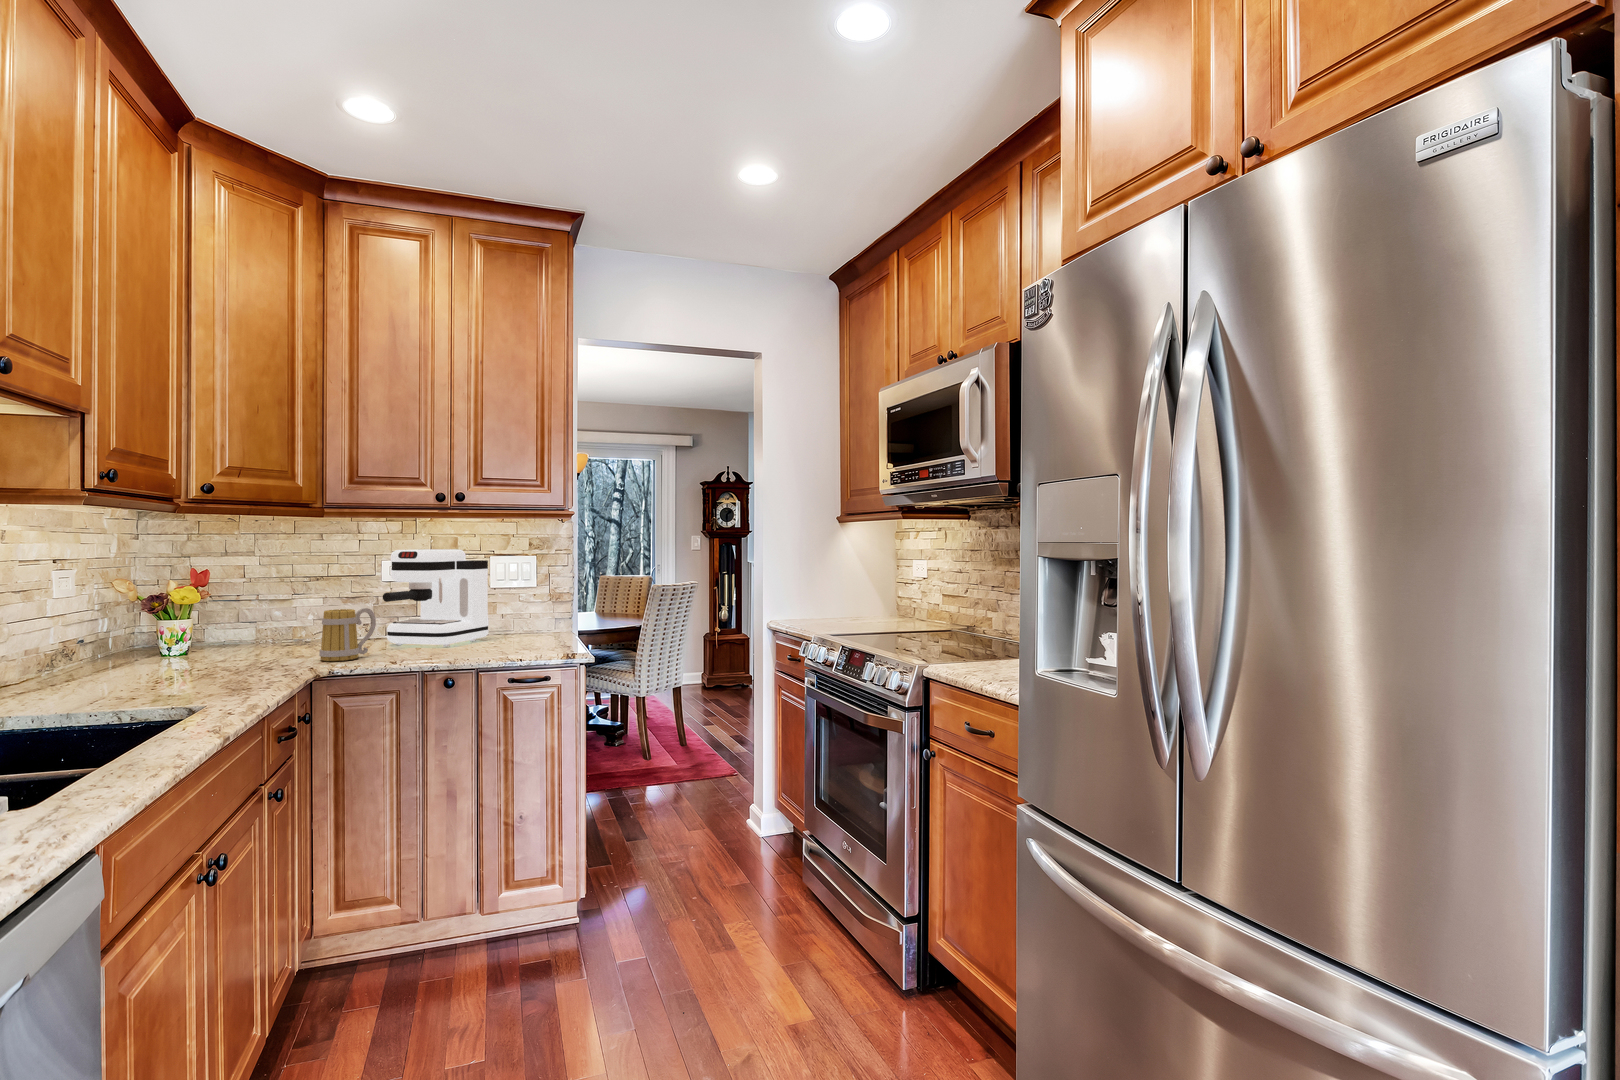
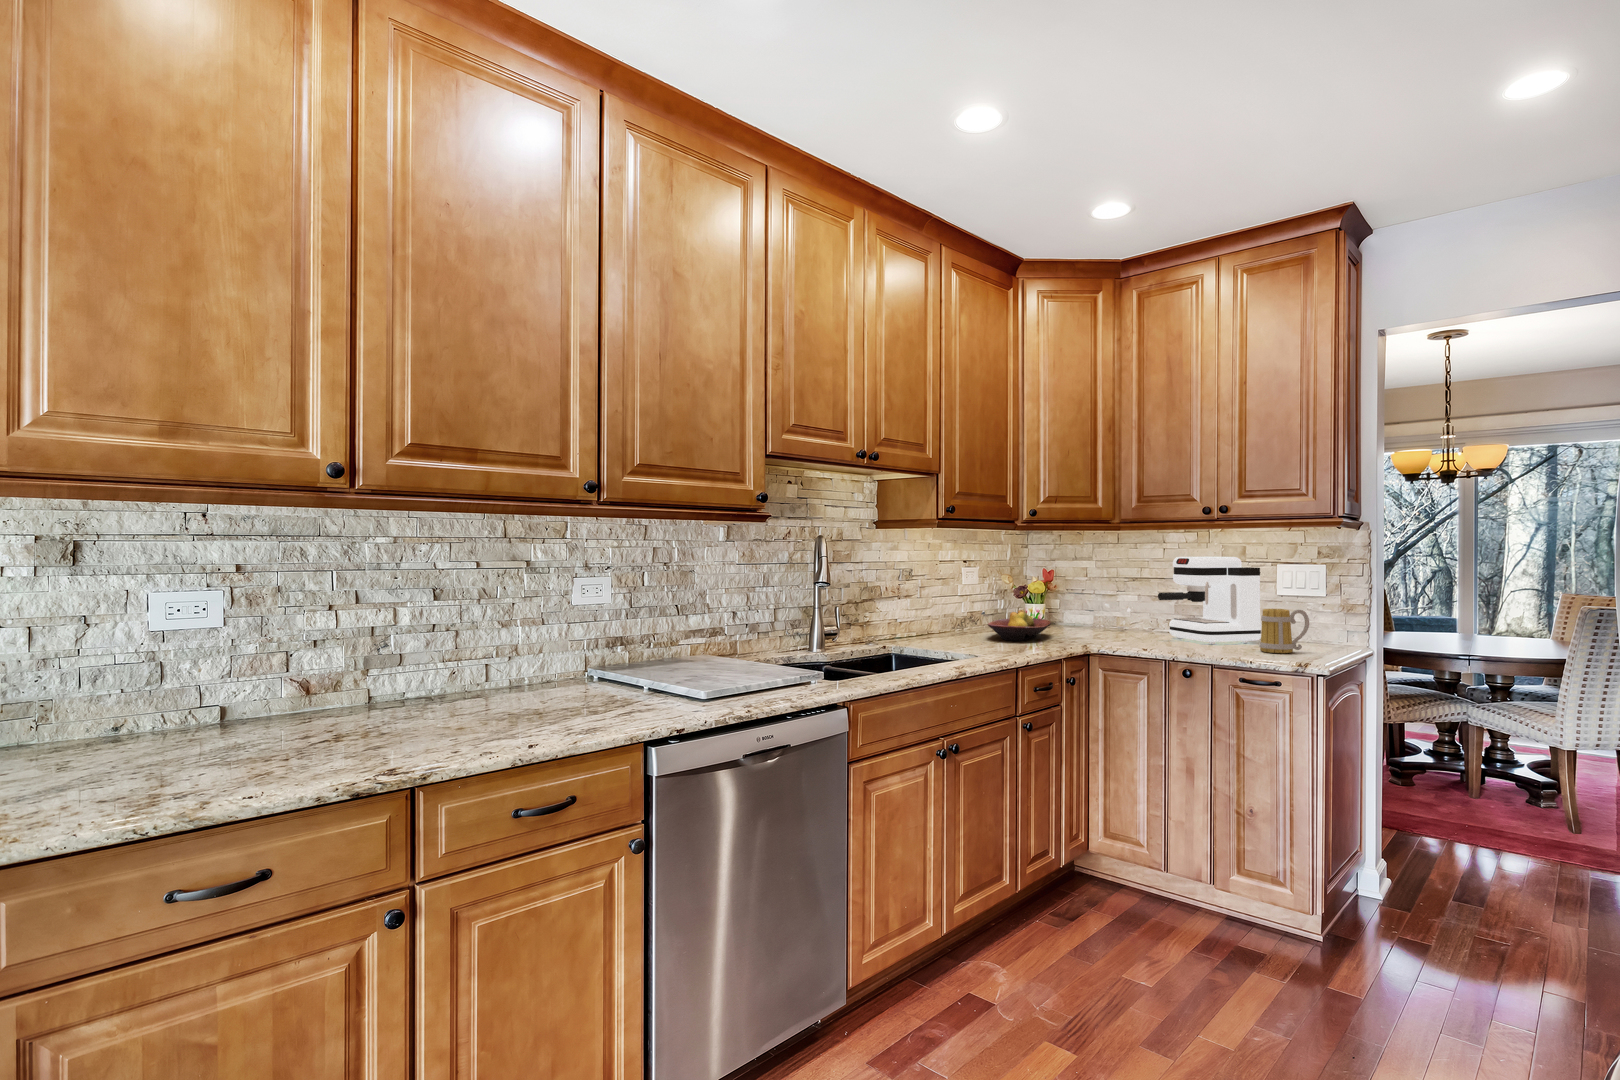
mug: present [319,608,376,661] -> present [1259,609,1309,653]
fruit bowl: none [132,630,239,677] -> present [988,610,1051,641]

